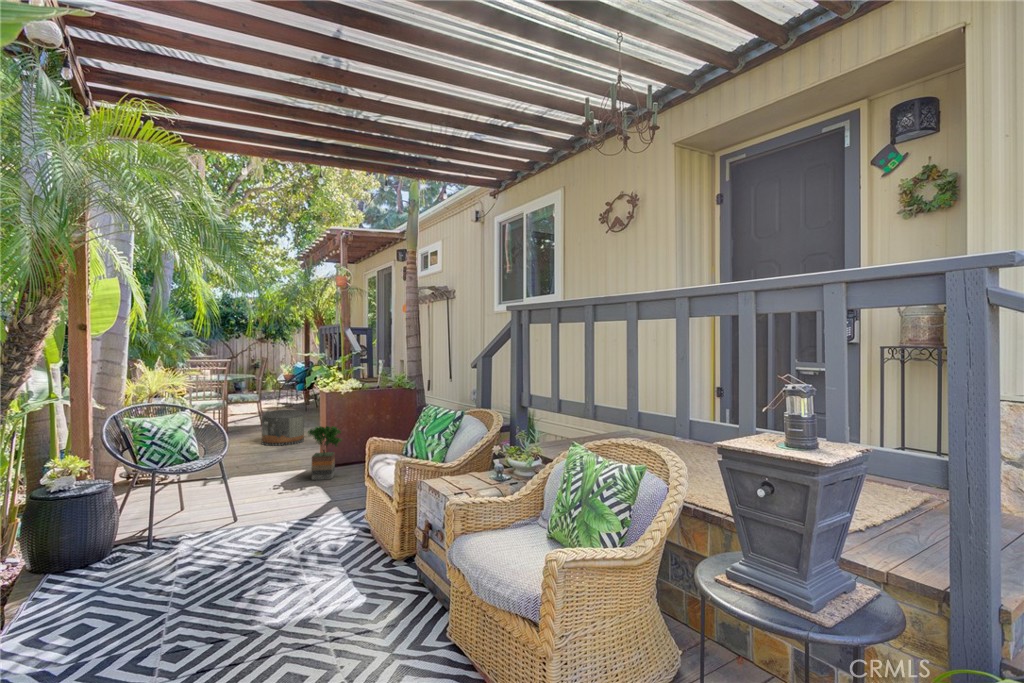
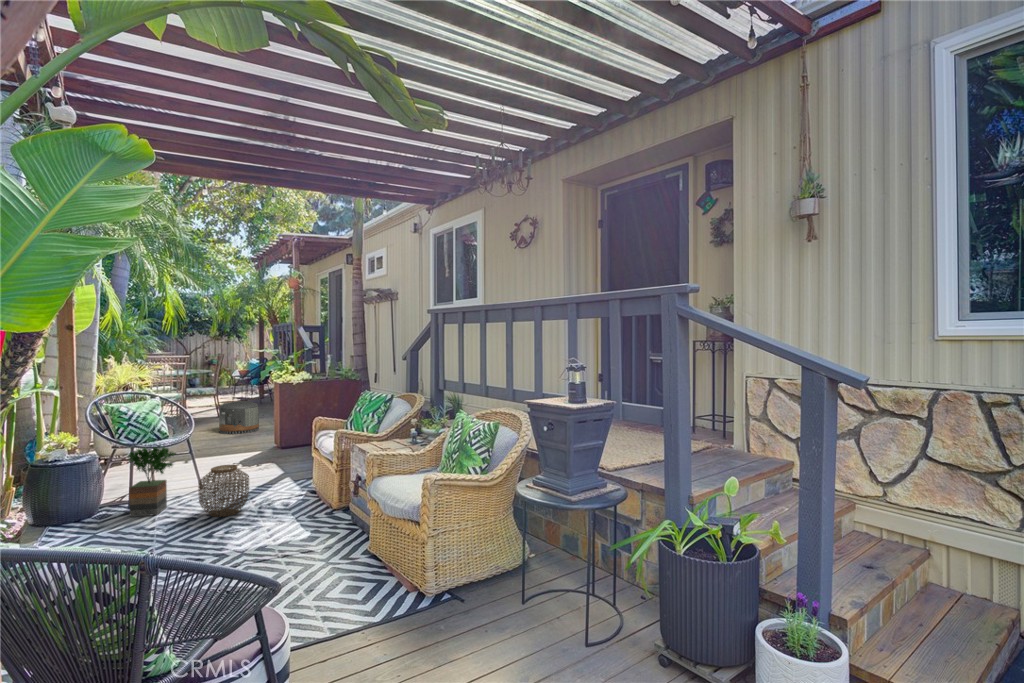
potted tree: present [308,426,341,480] -> present [127,447,175,517]
woven basket: none [227,498,290,566] -> present [198,465,249,517]

